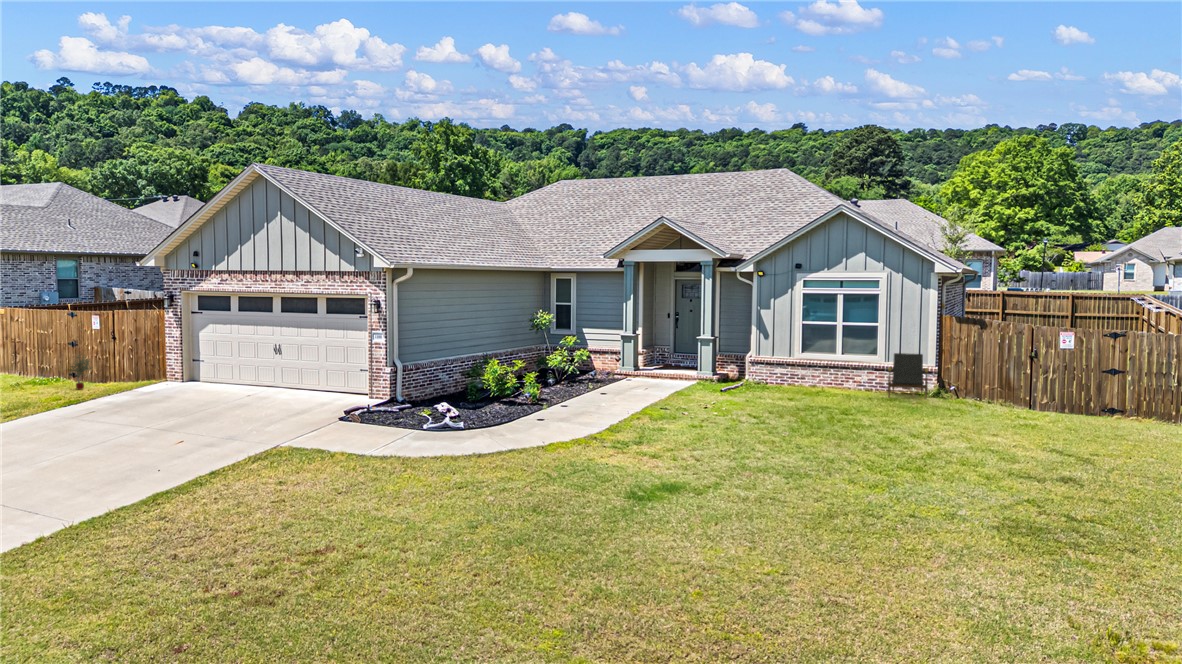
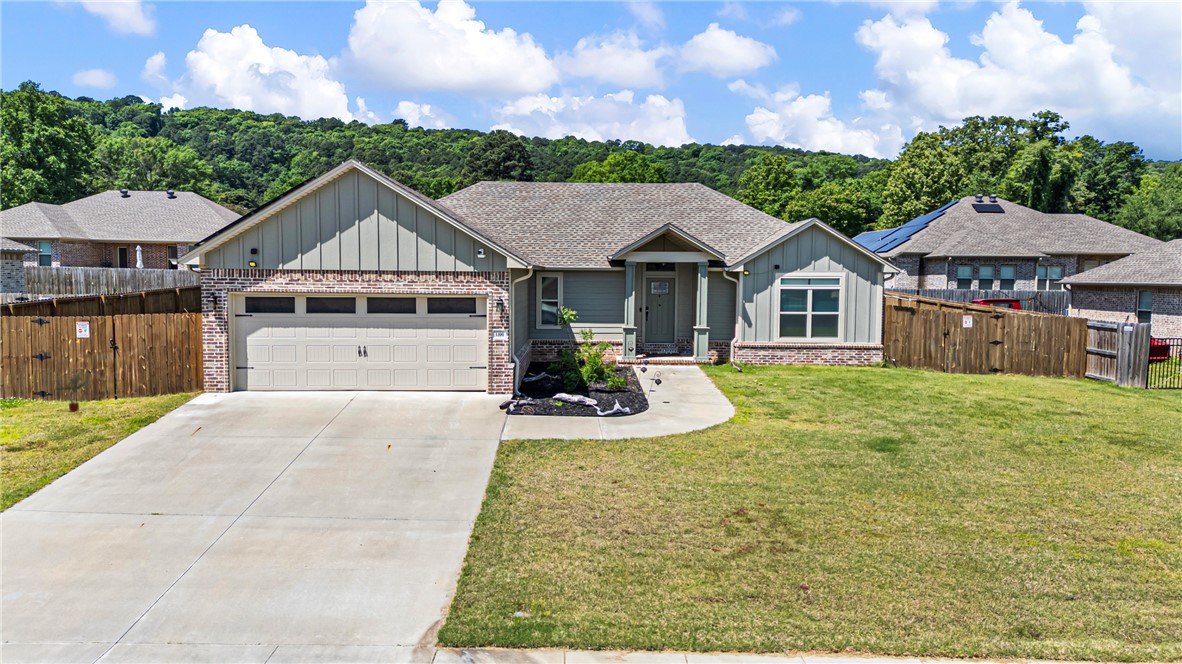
lounge chair: present [888,353,928,399] -> none [850,335,883,368]

